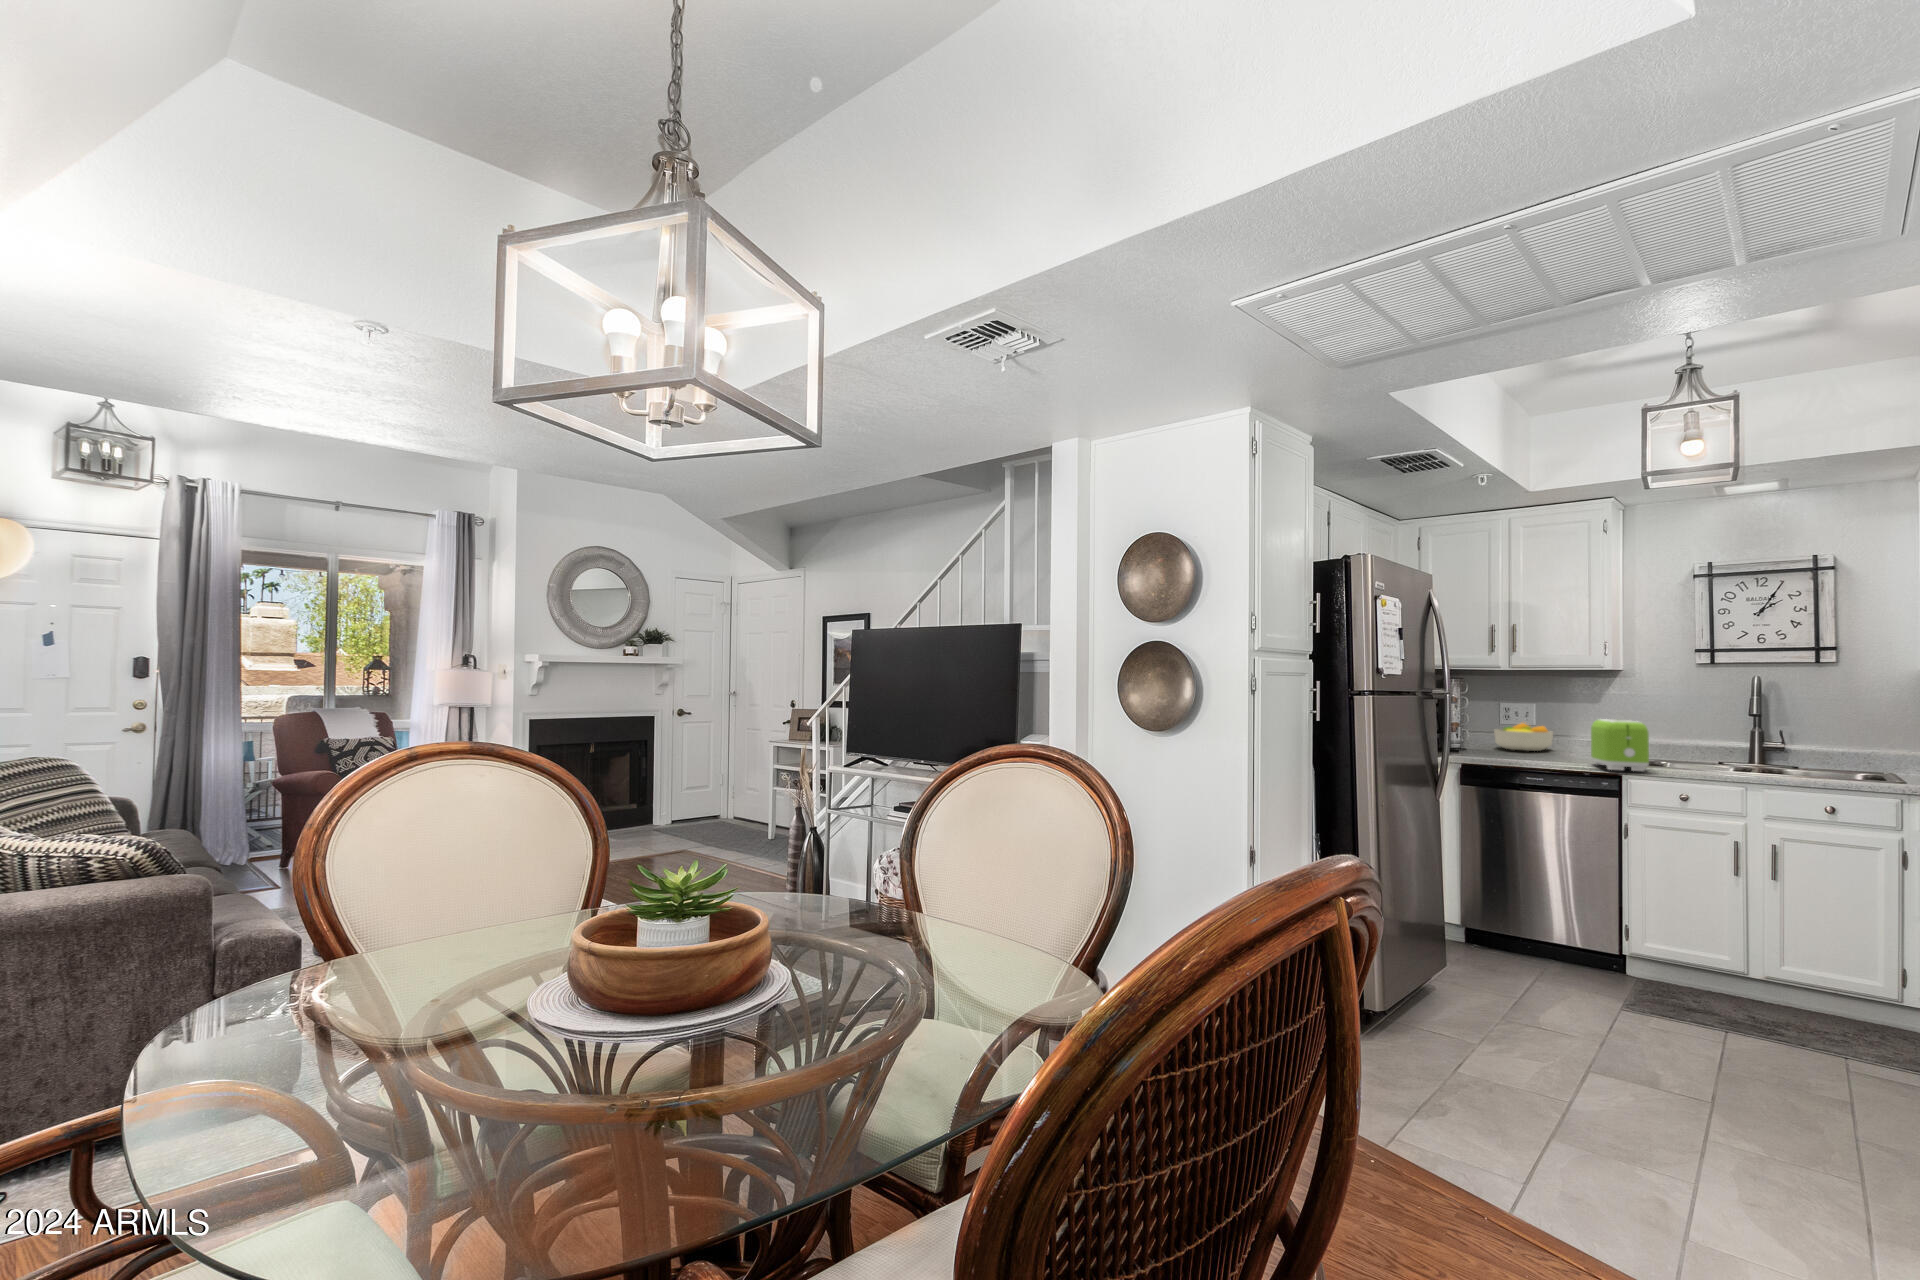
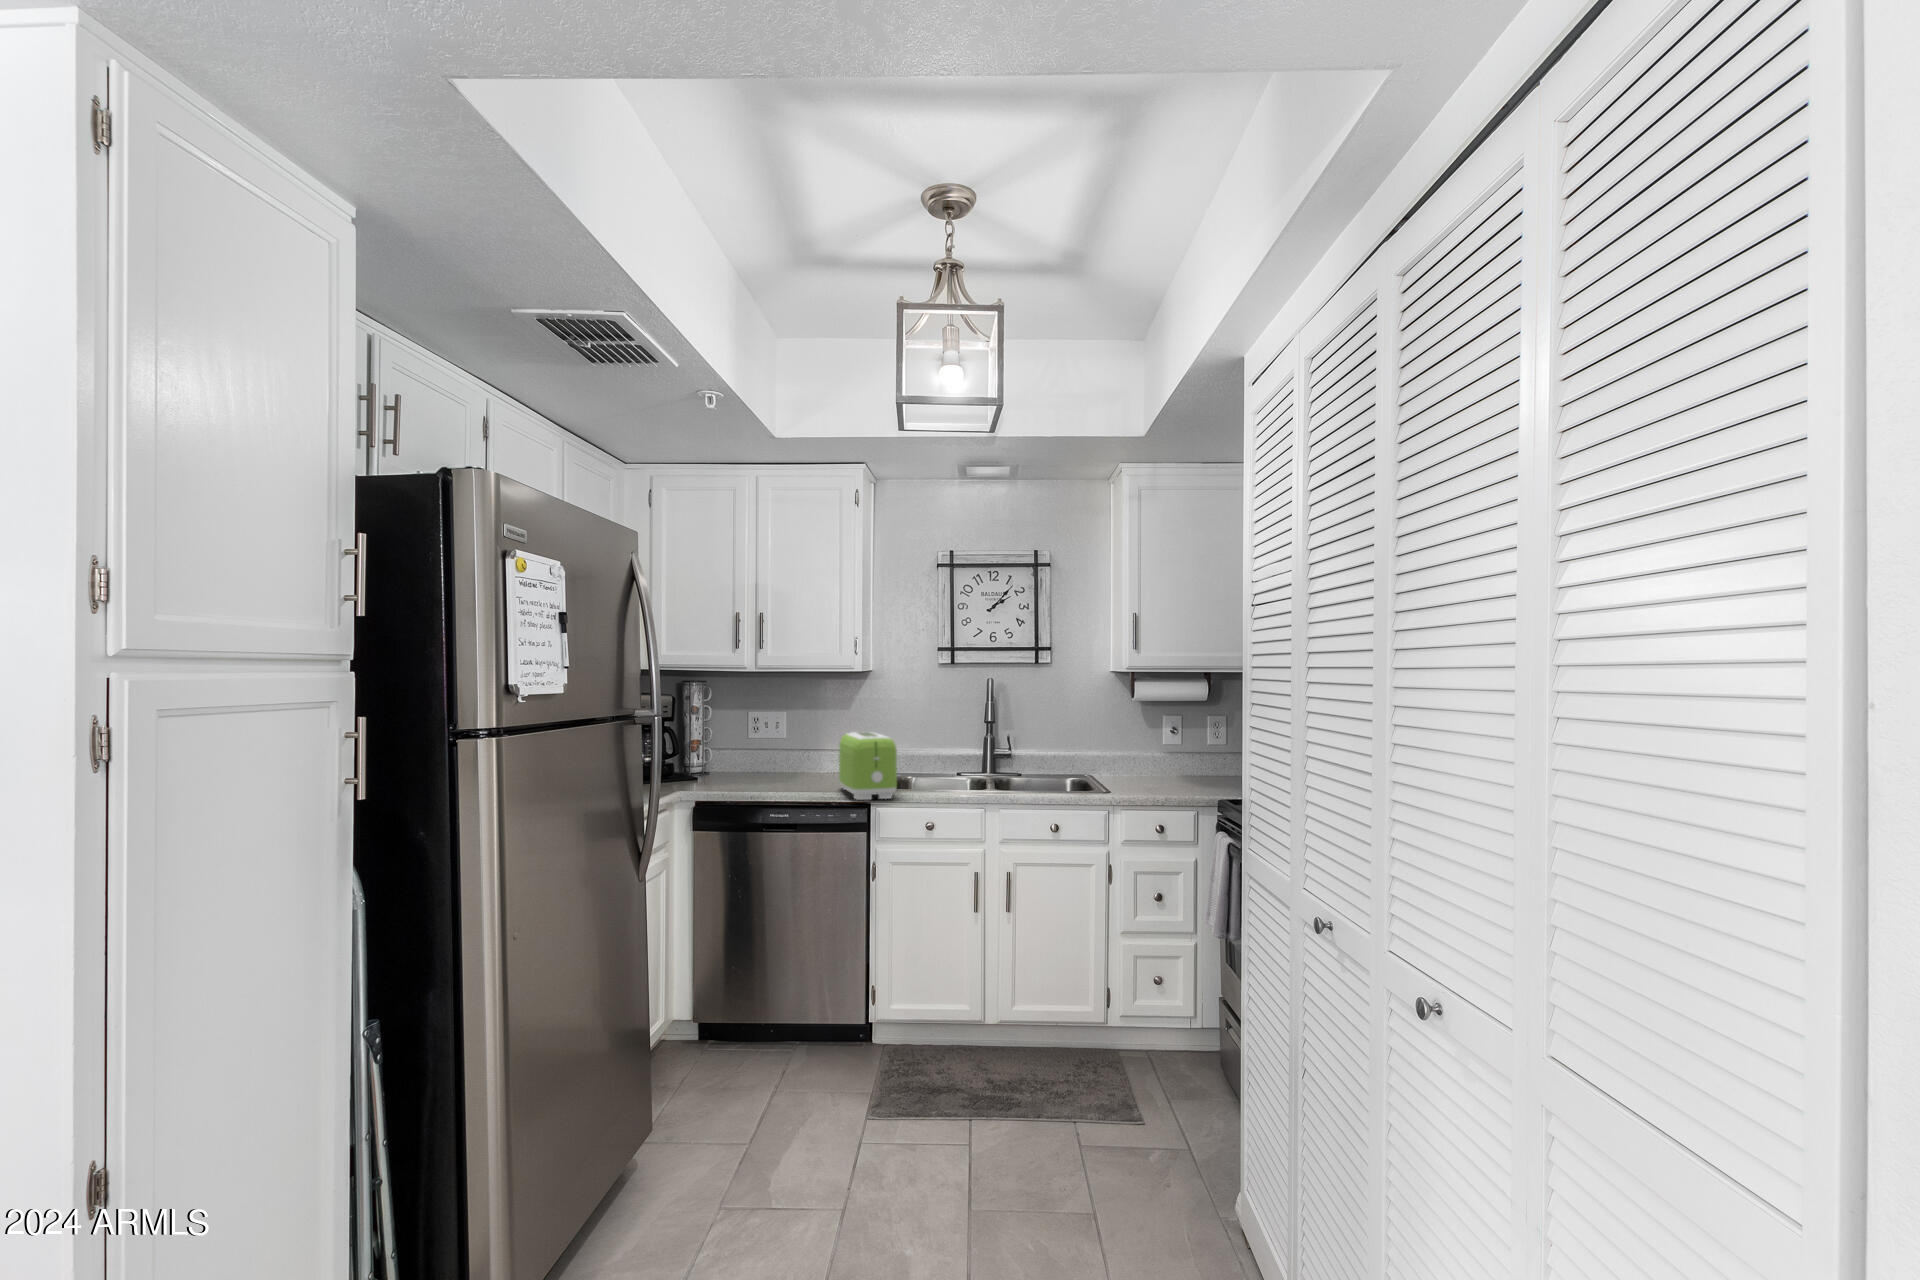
fruit bowl: present [1494,722,1553,751] -> none [741,732,805,770]

